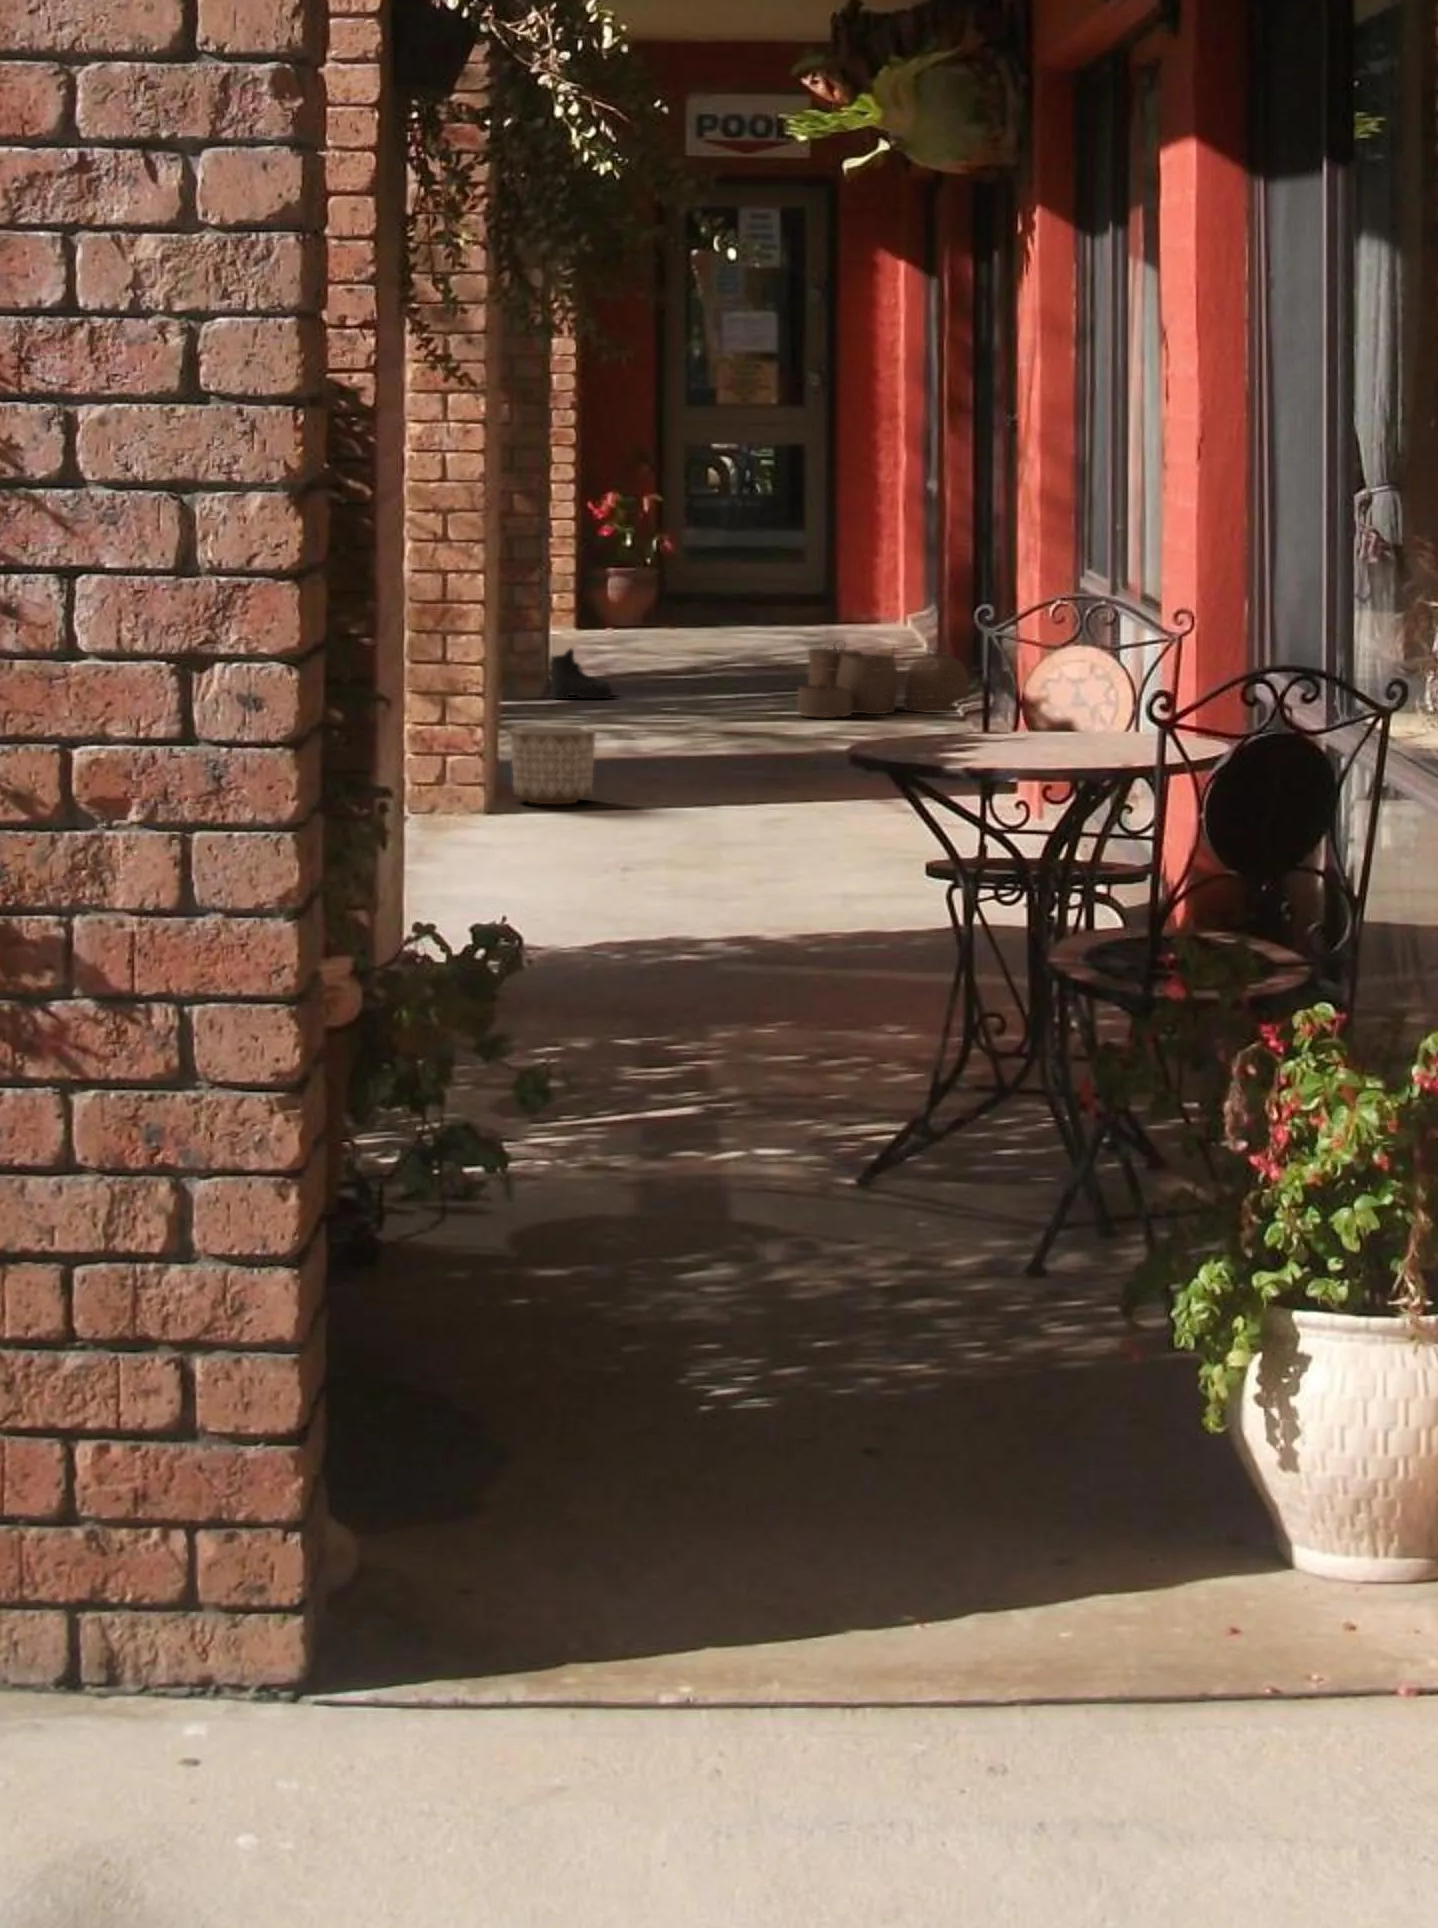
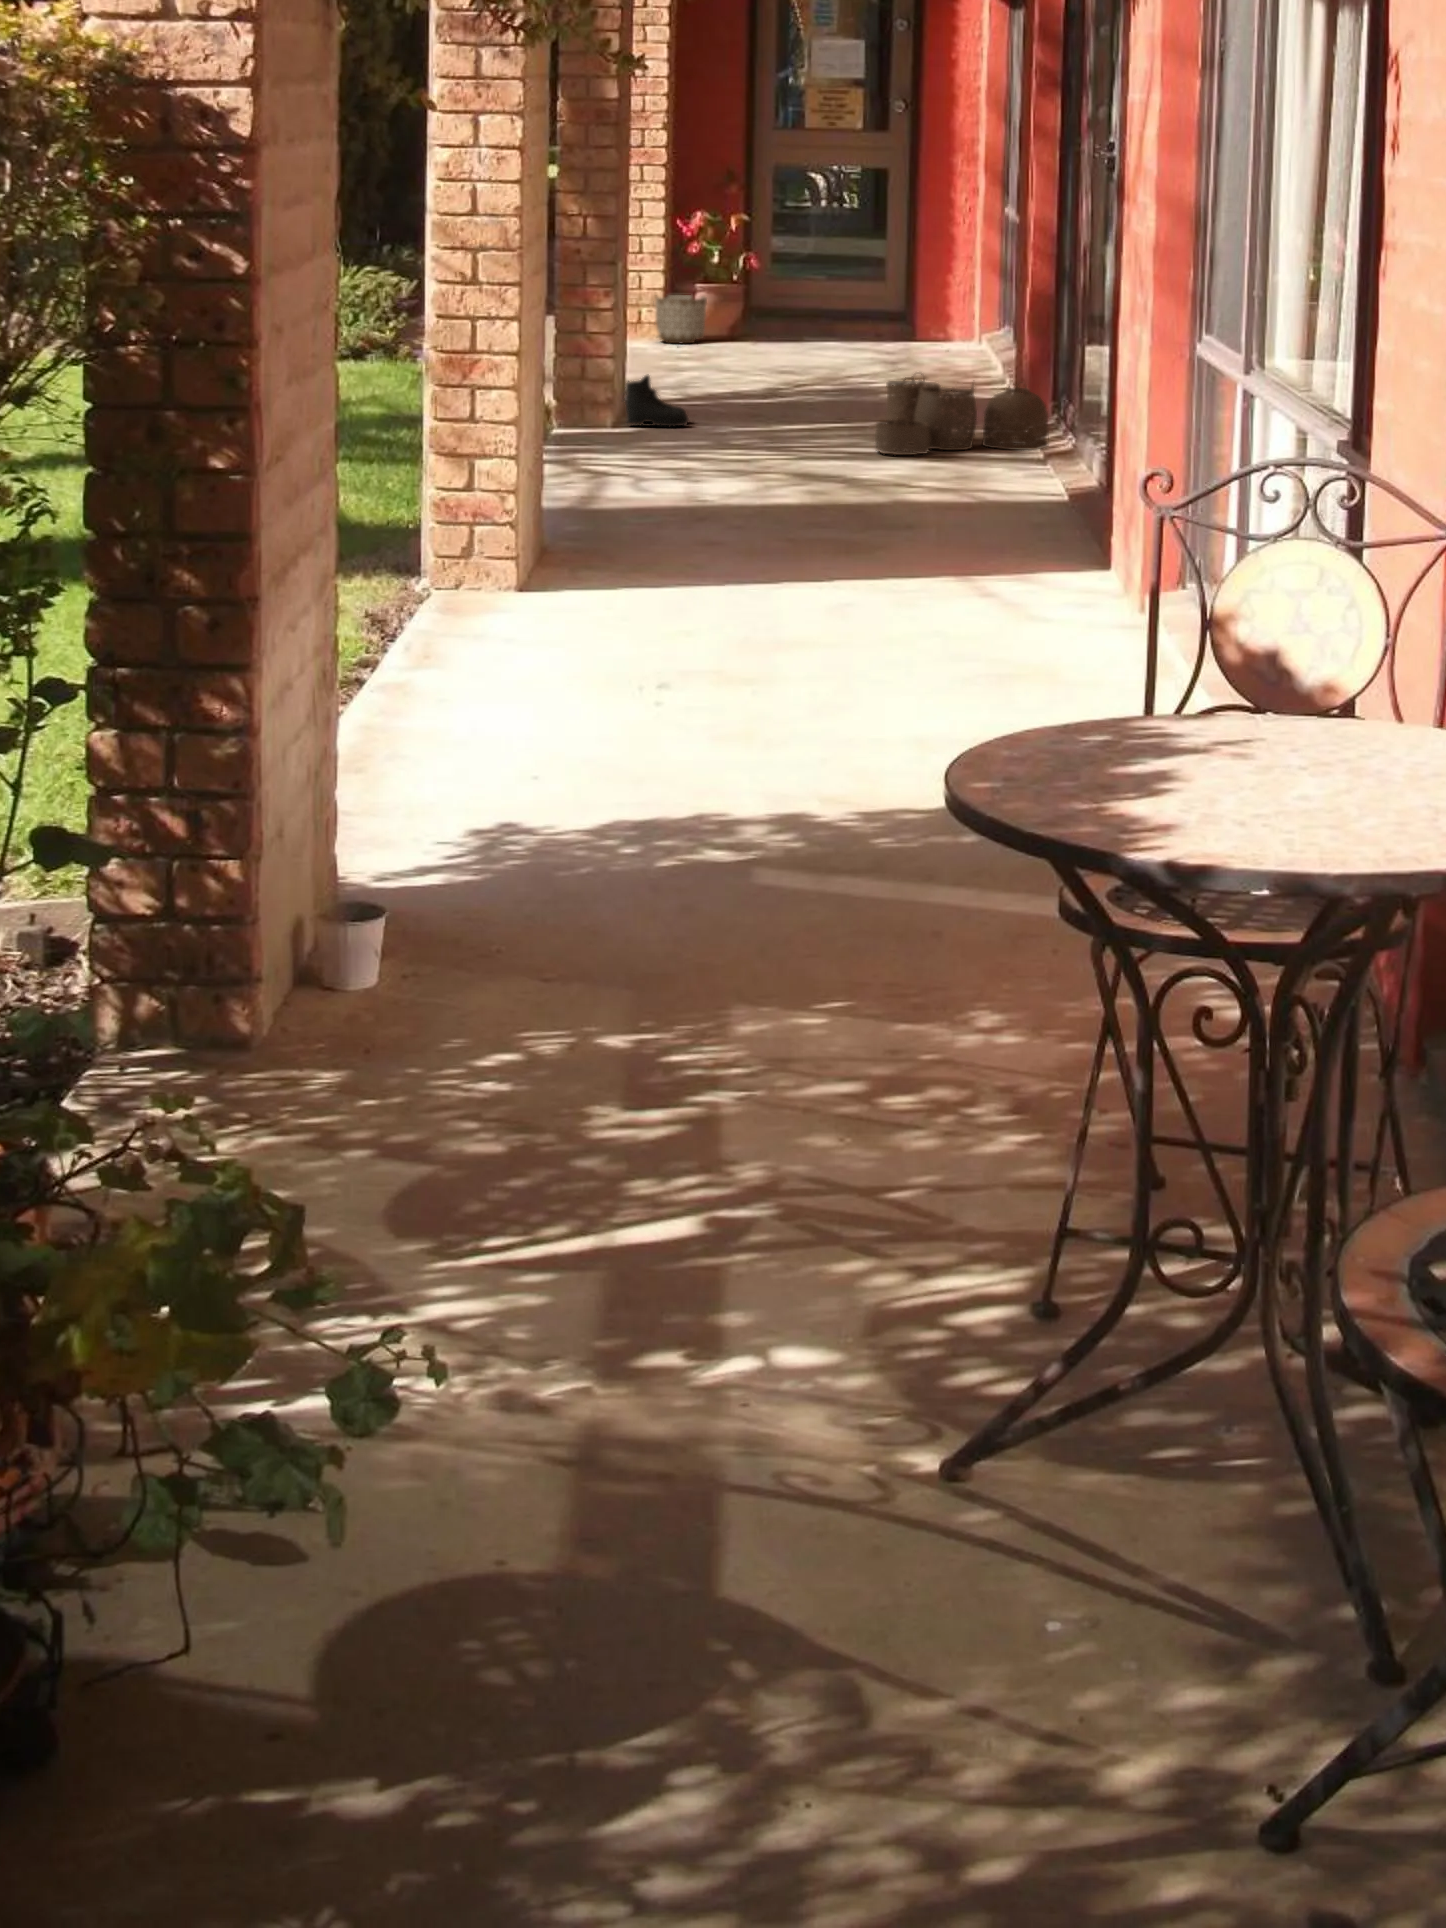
planter: present [511,726,596,804] -> present [656,295,707,343]

